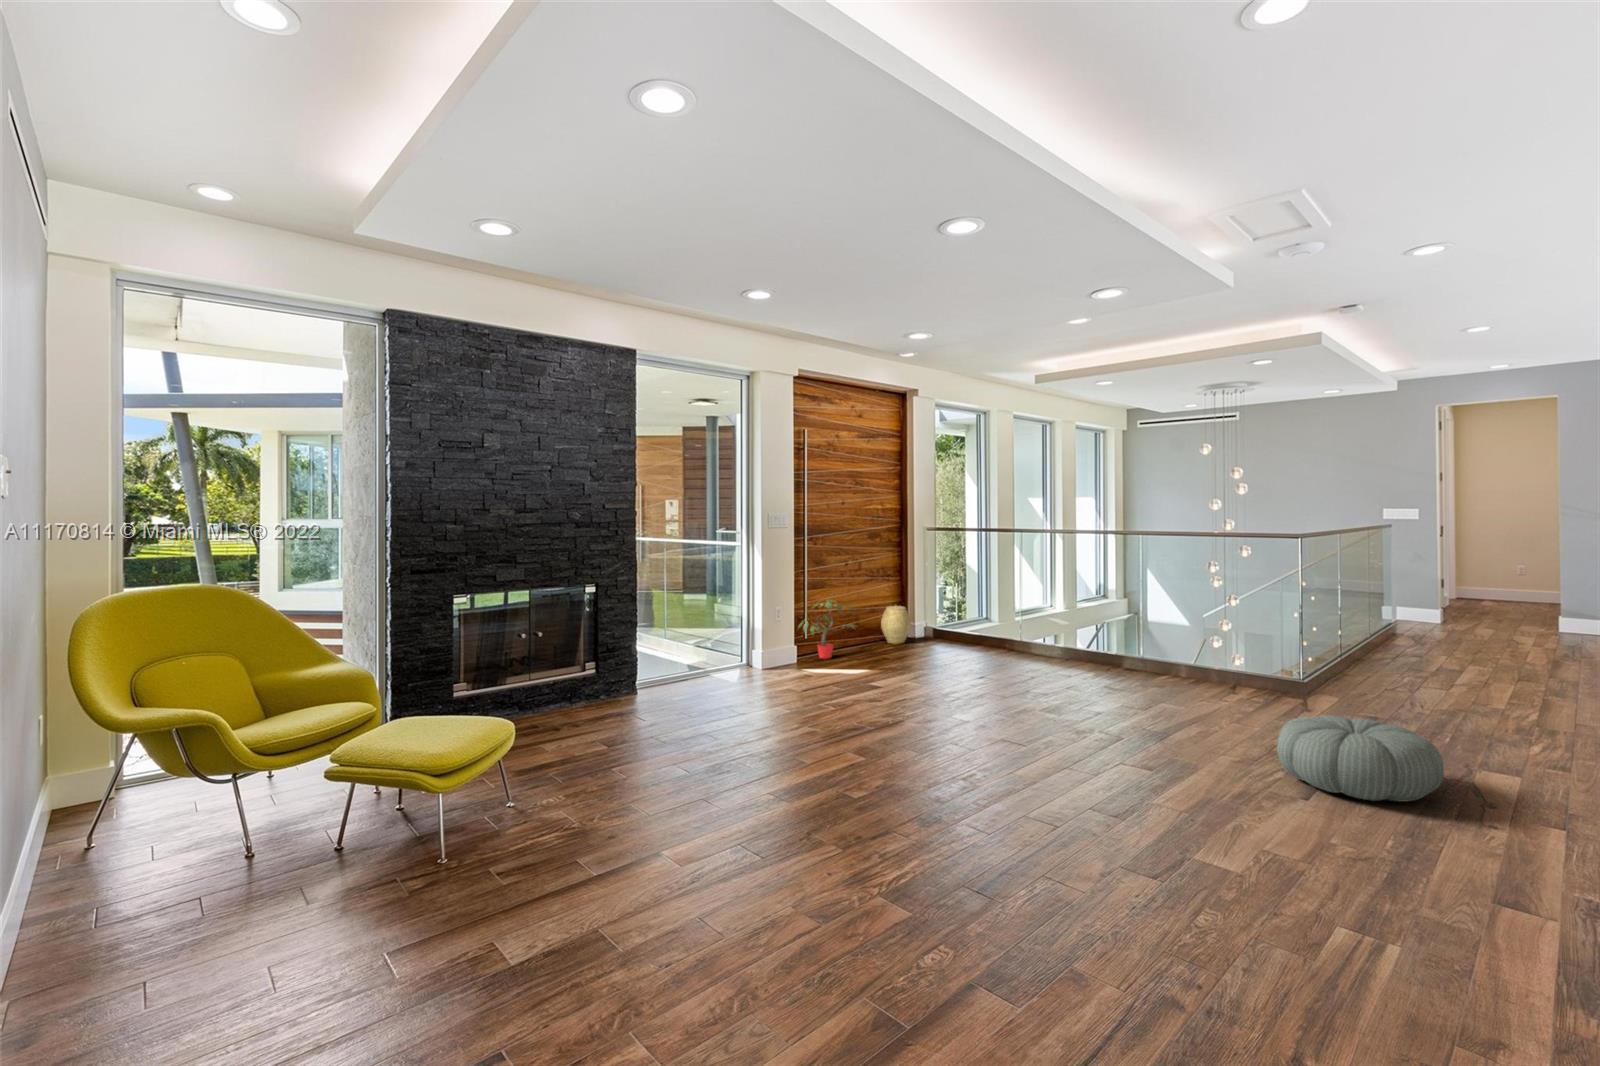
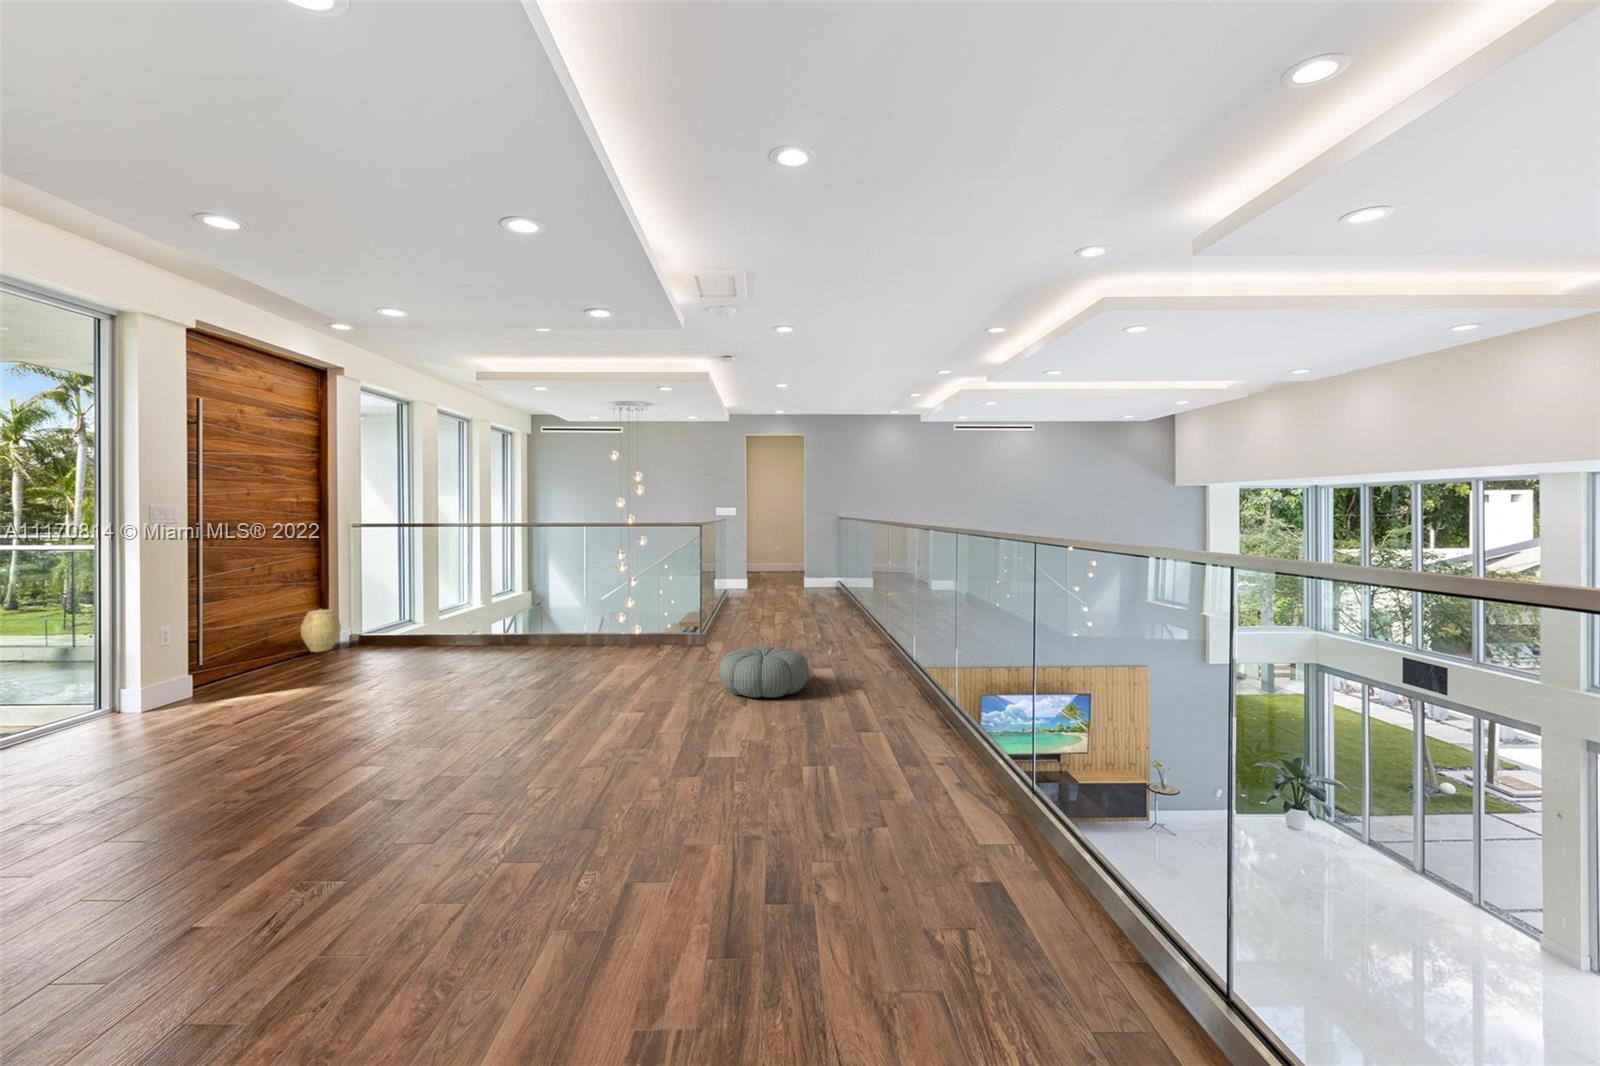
potted plant: present [800,600,854,659] -> none [195,608,284,679]

